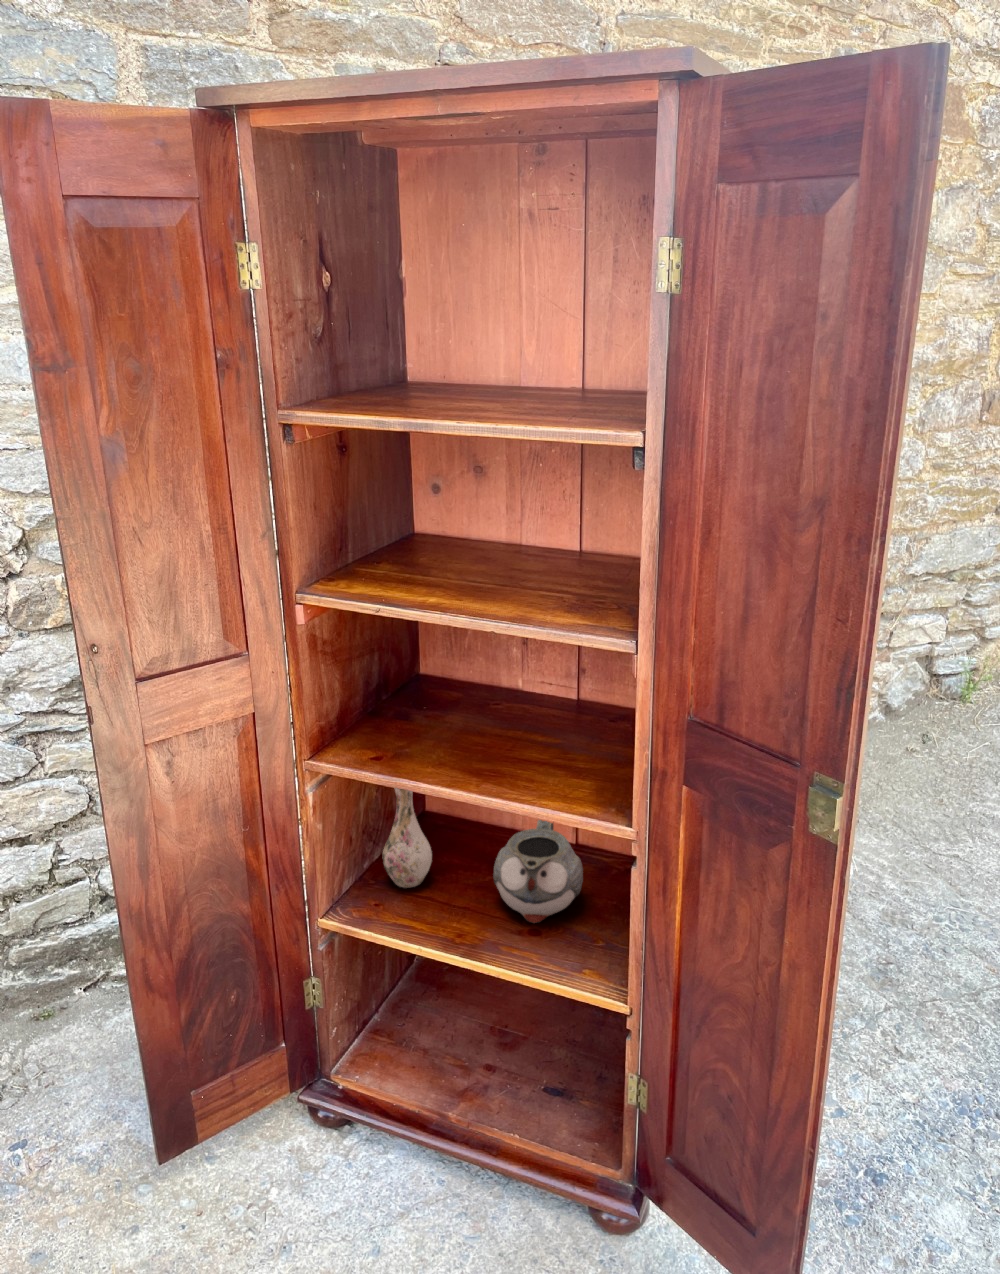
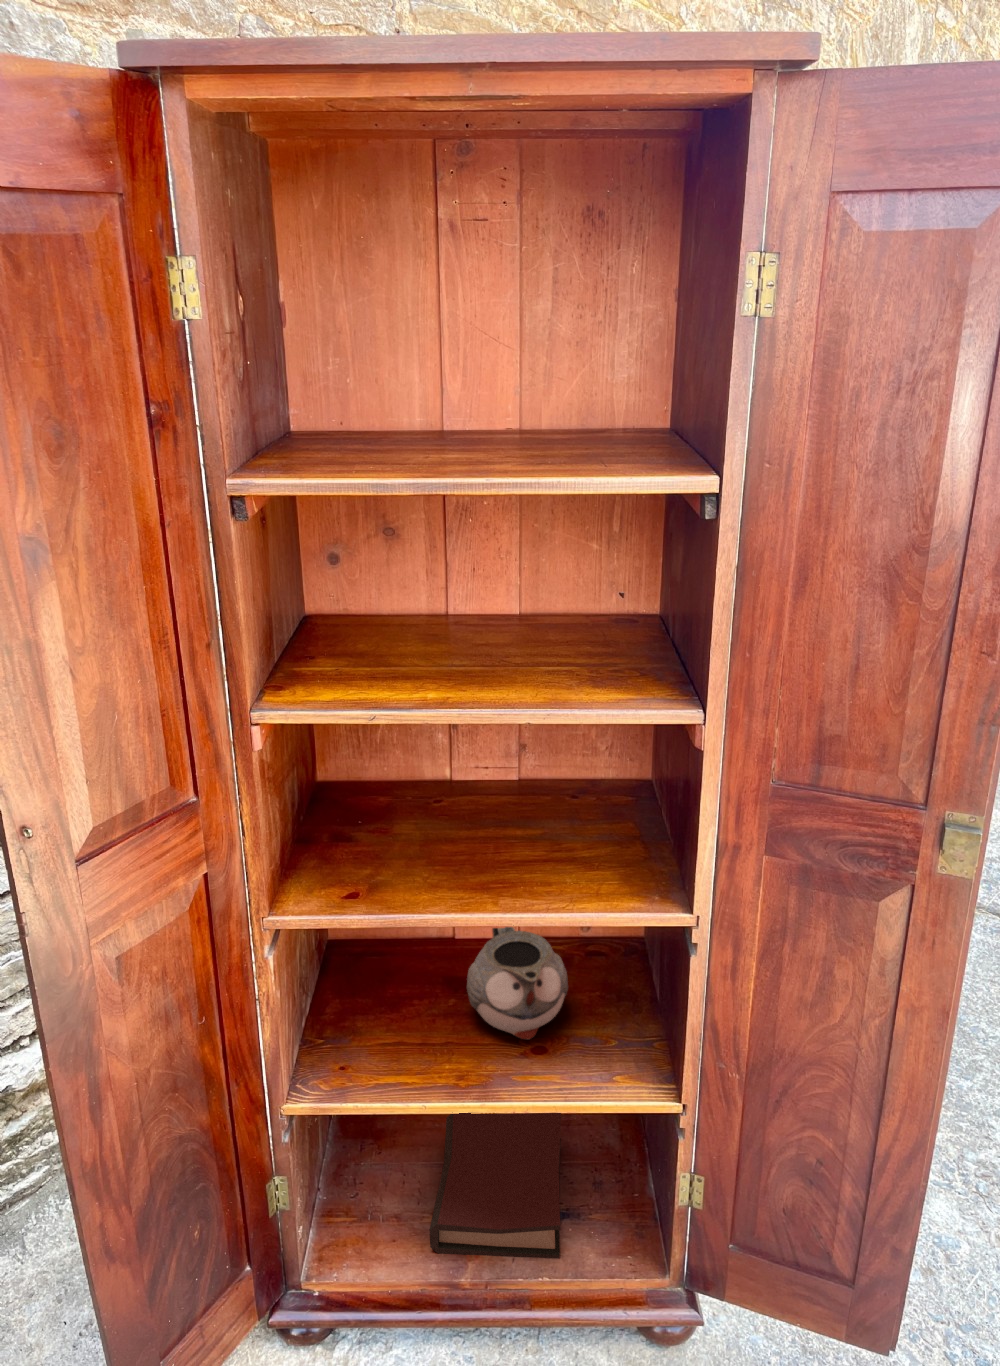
vase: present [382,788,432,888] -> none [327,883,386,1037]
hardback book: none [436,982,590,1125] -> present [430,1113,561,1259]

